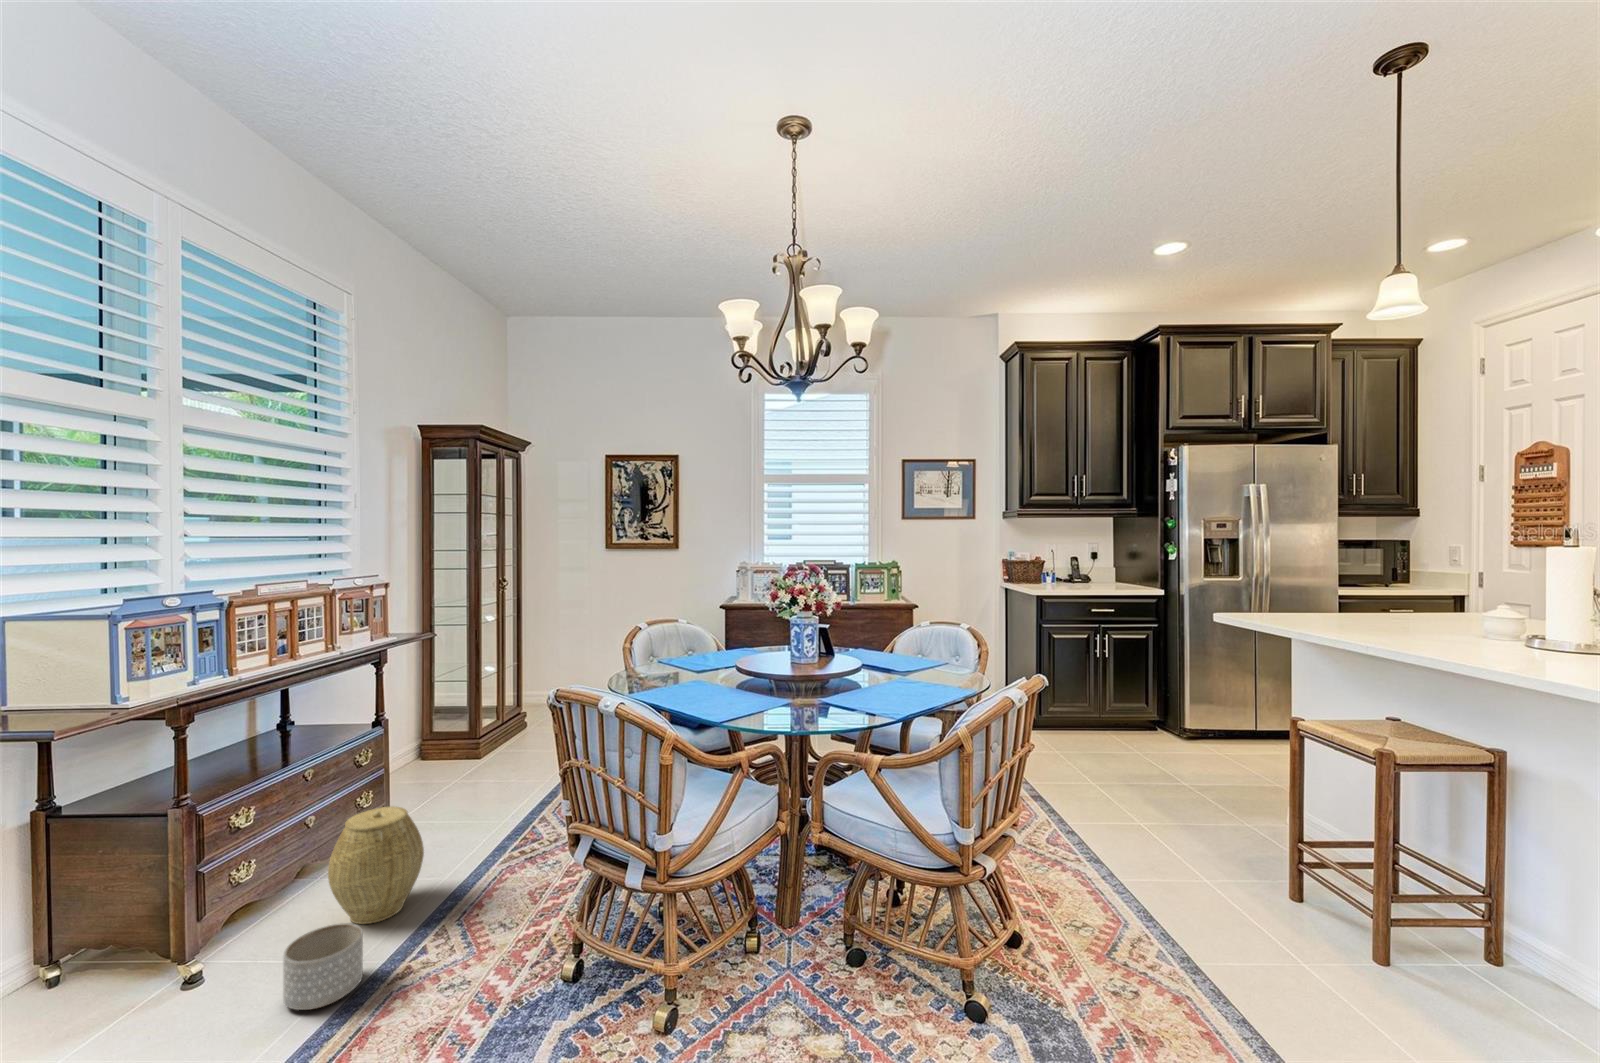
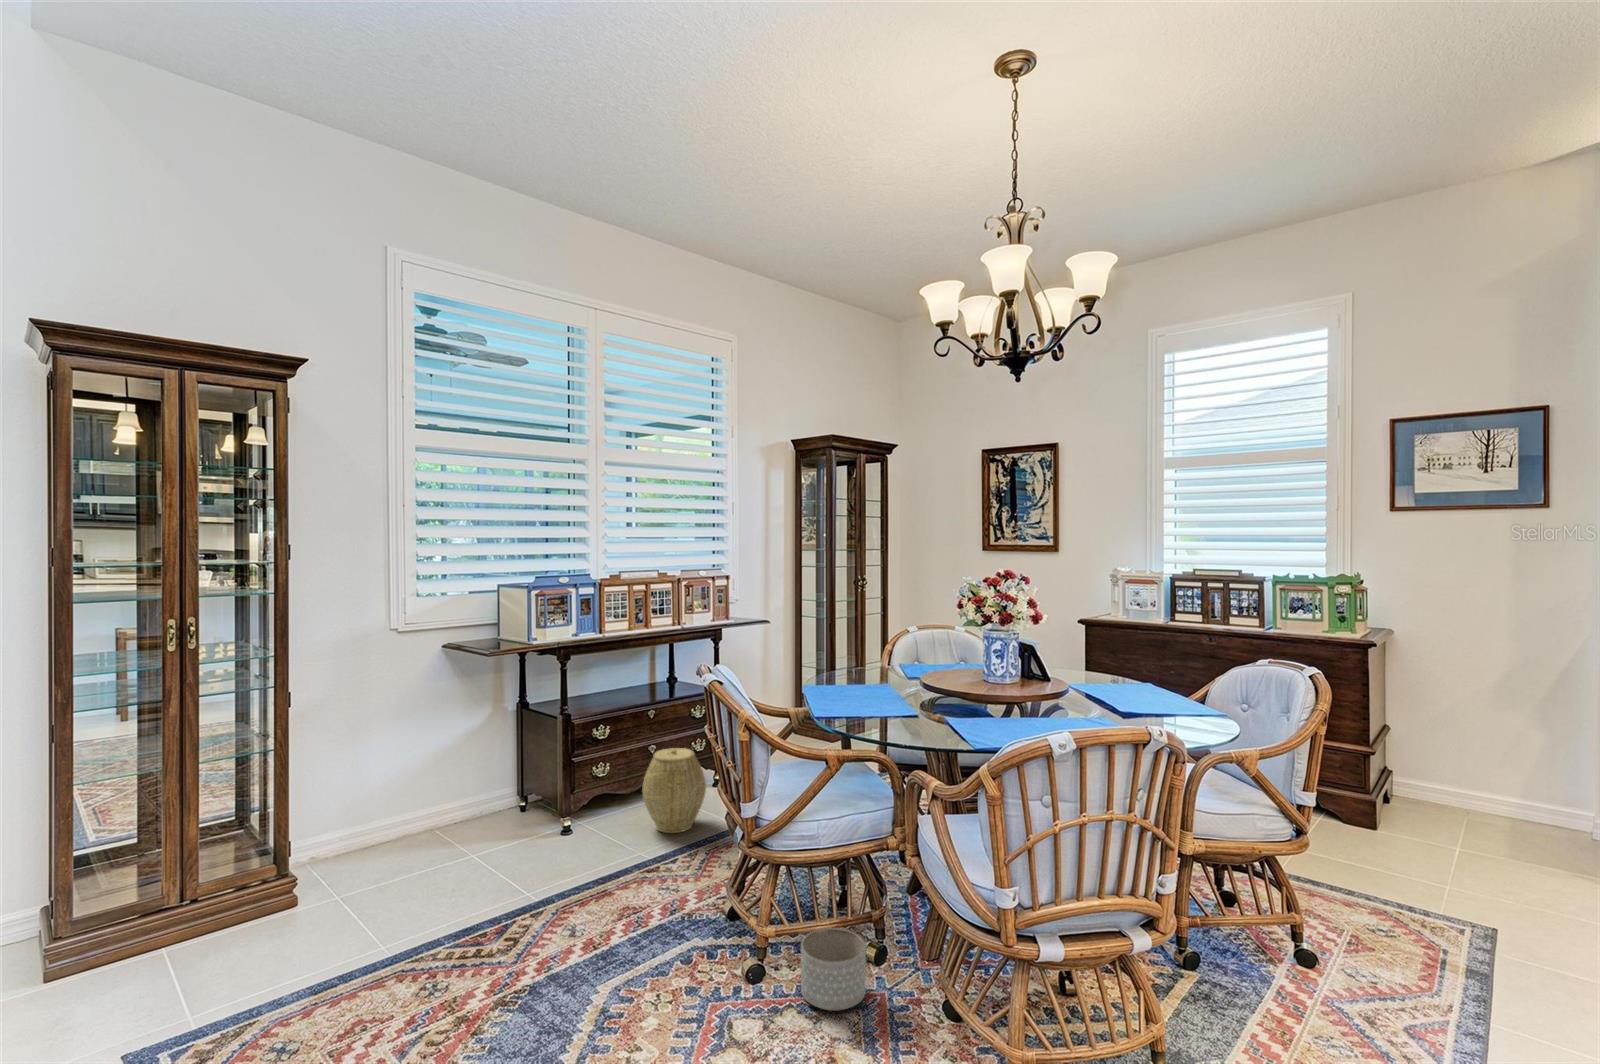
planter: present [283,923,363,1010] -> present [801,928,866,1011]

